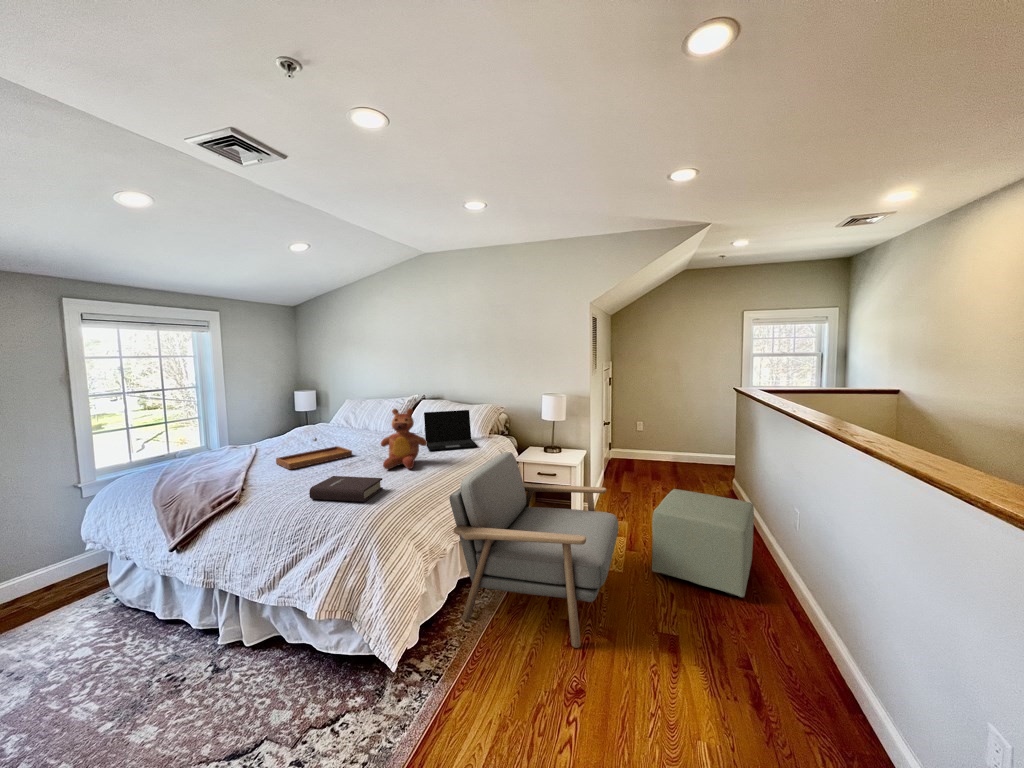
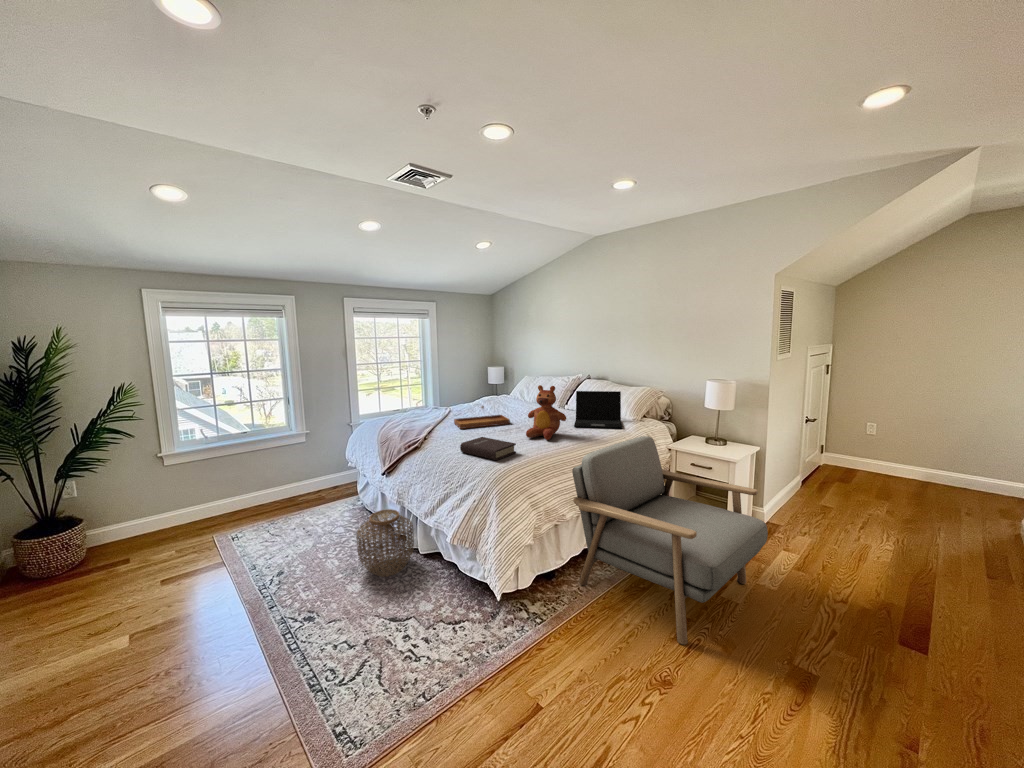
ottoman: present [652,489,754,597] -> none [816,510,1008,669]
woven basket: none [140,597,240,702] -> present [357,509,414,577]

